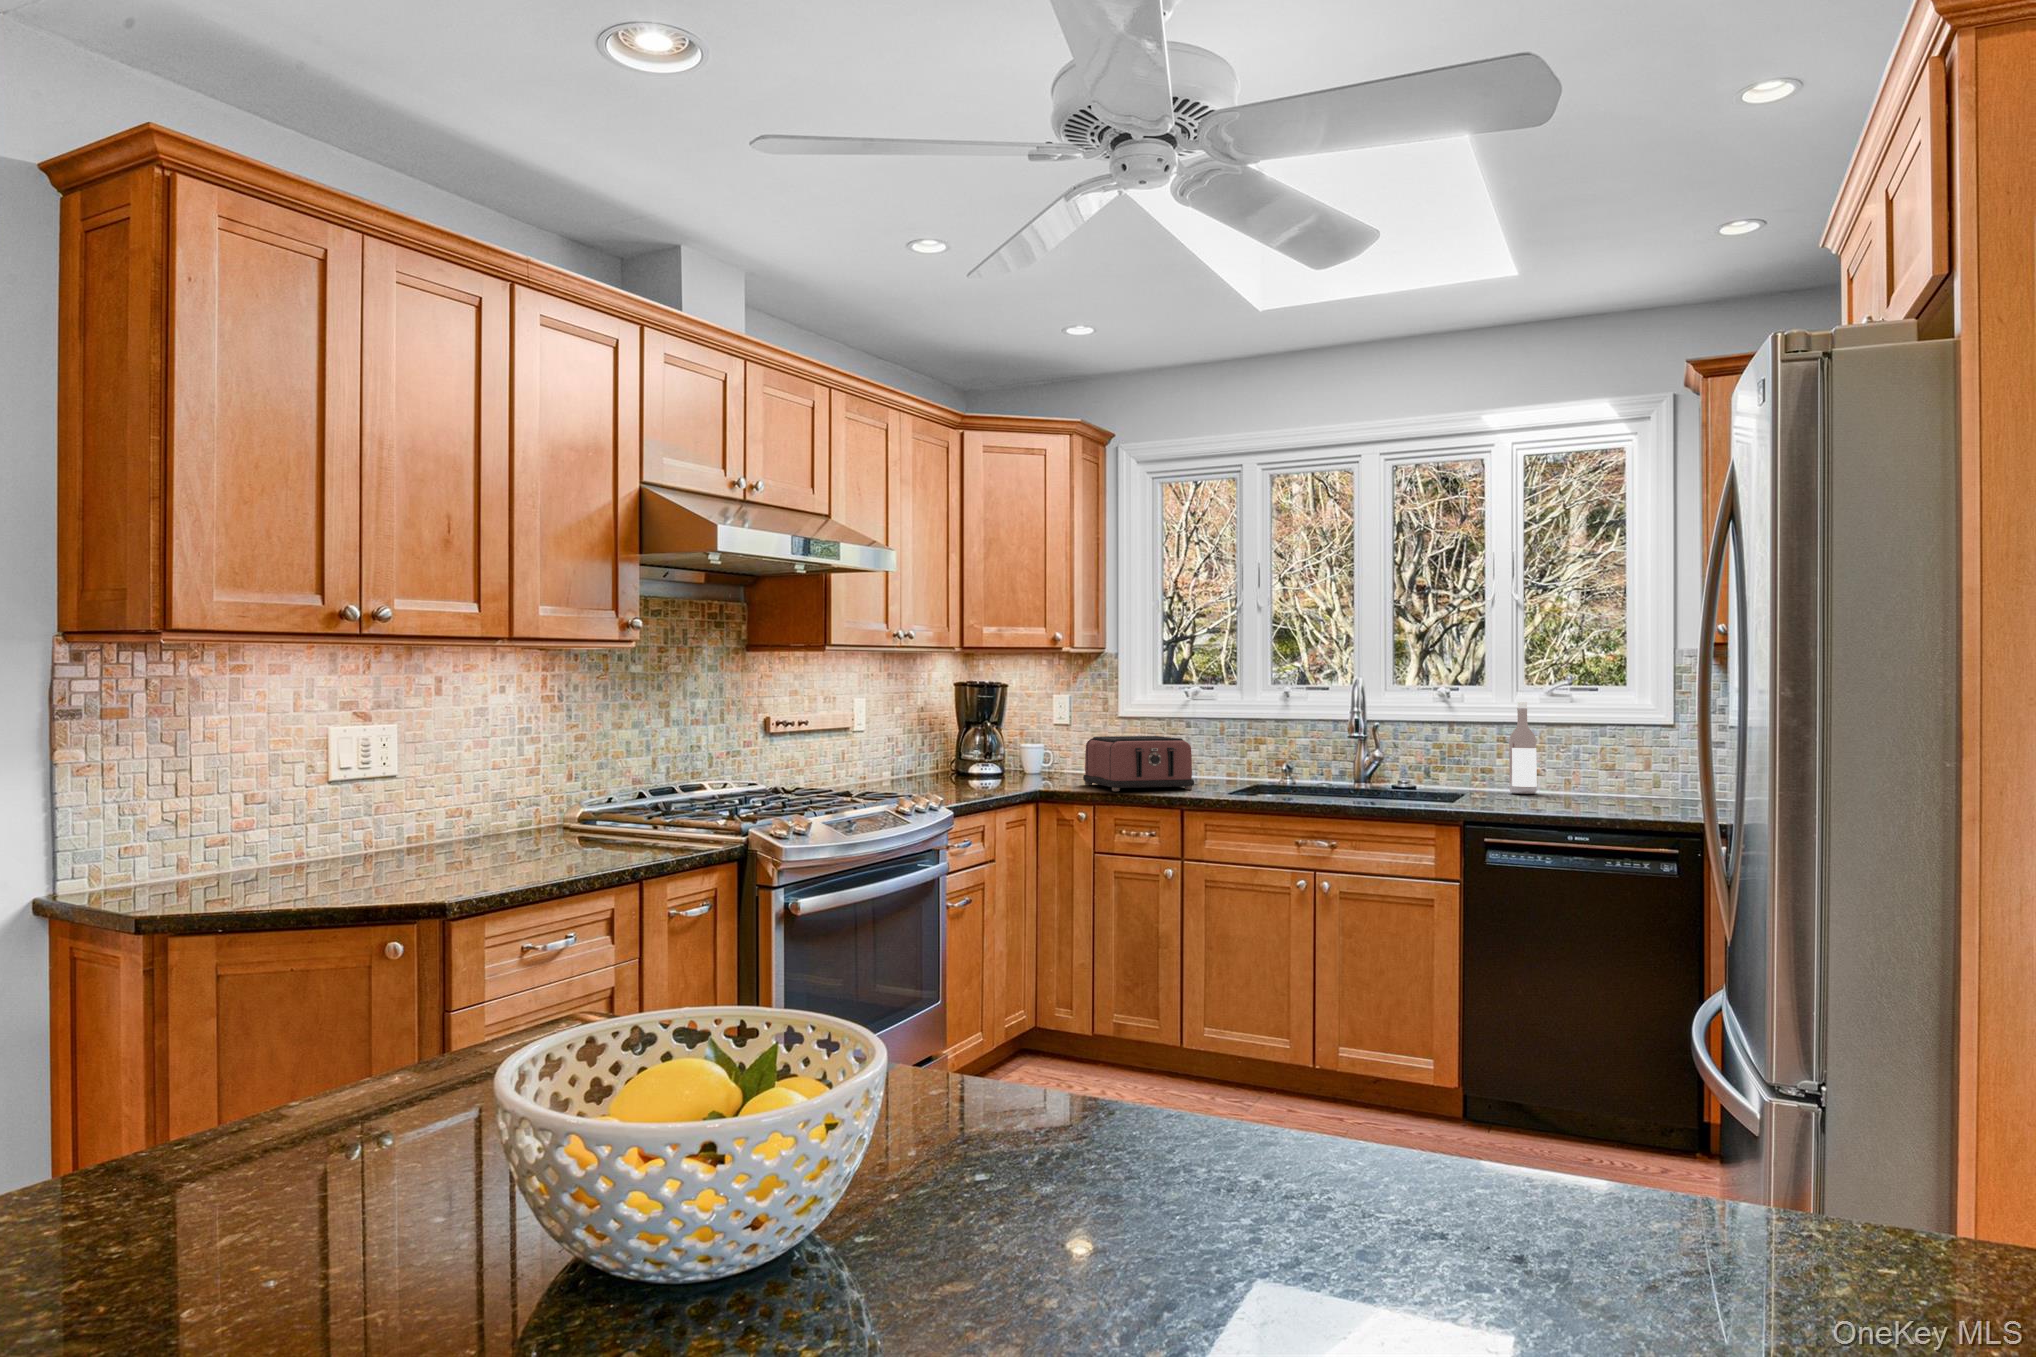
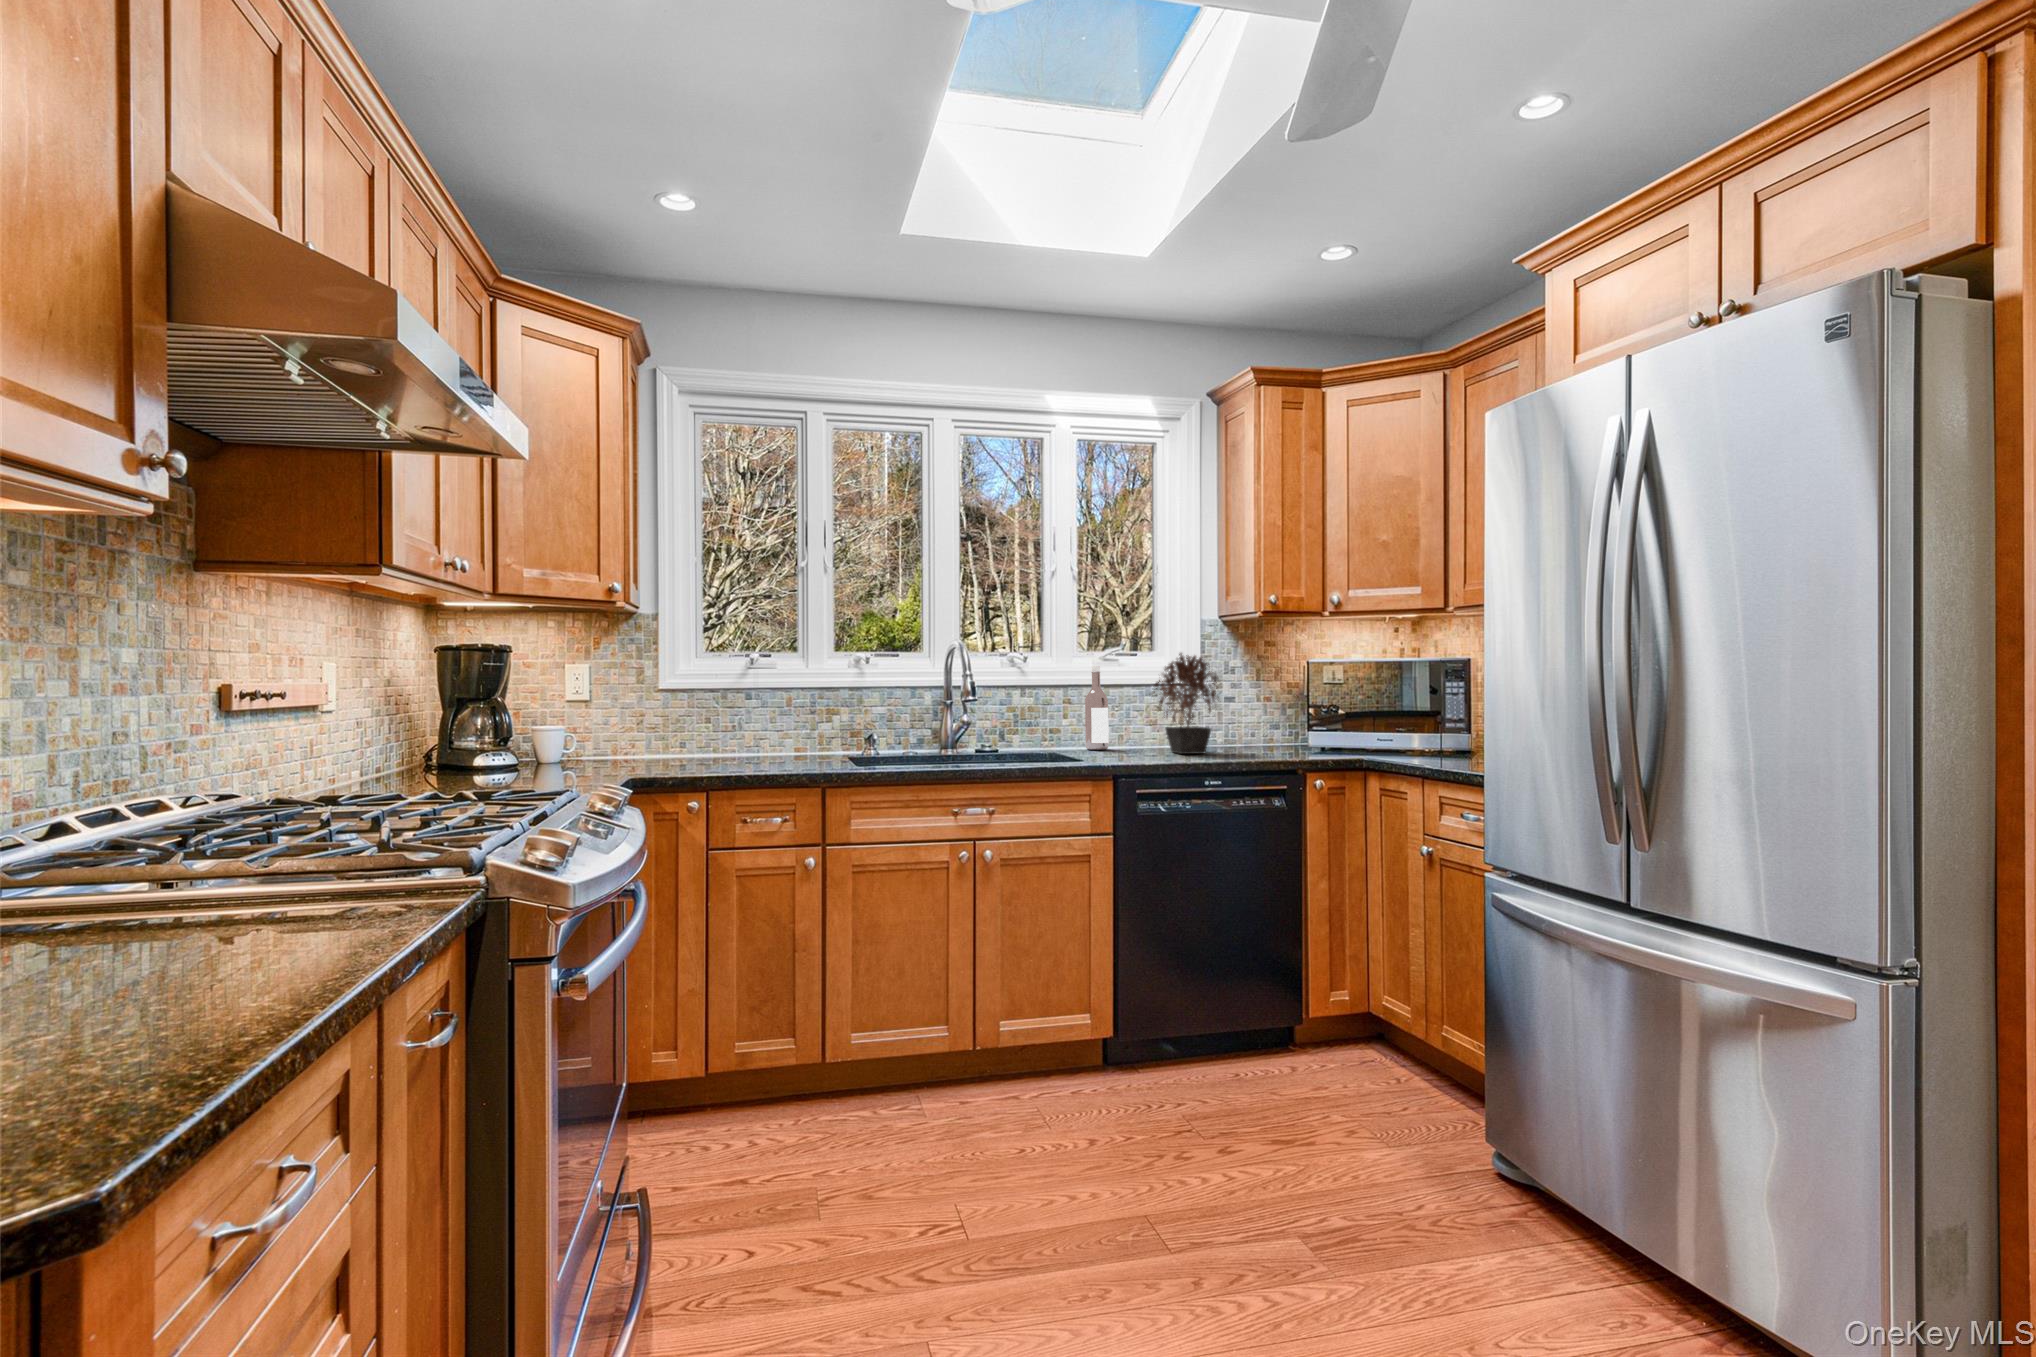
potted plant: none [1560,689,1654,806] -> present [1152,653,1219,754]
toaster: present [1083,736,1194,791] -> none [655,708,803,773]

